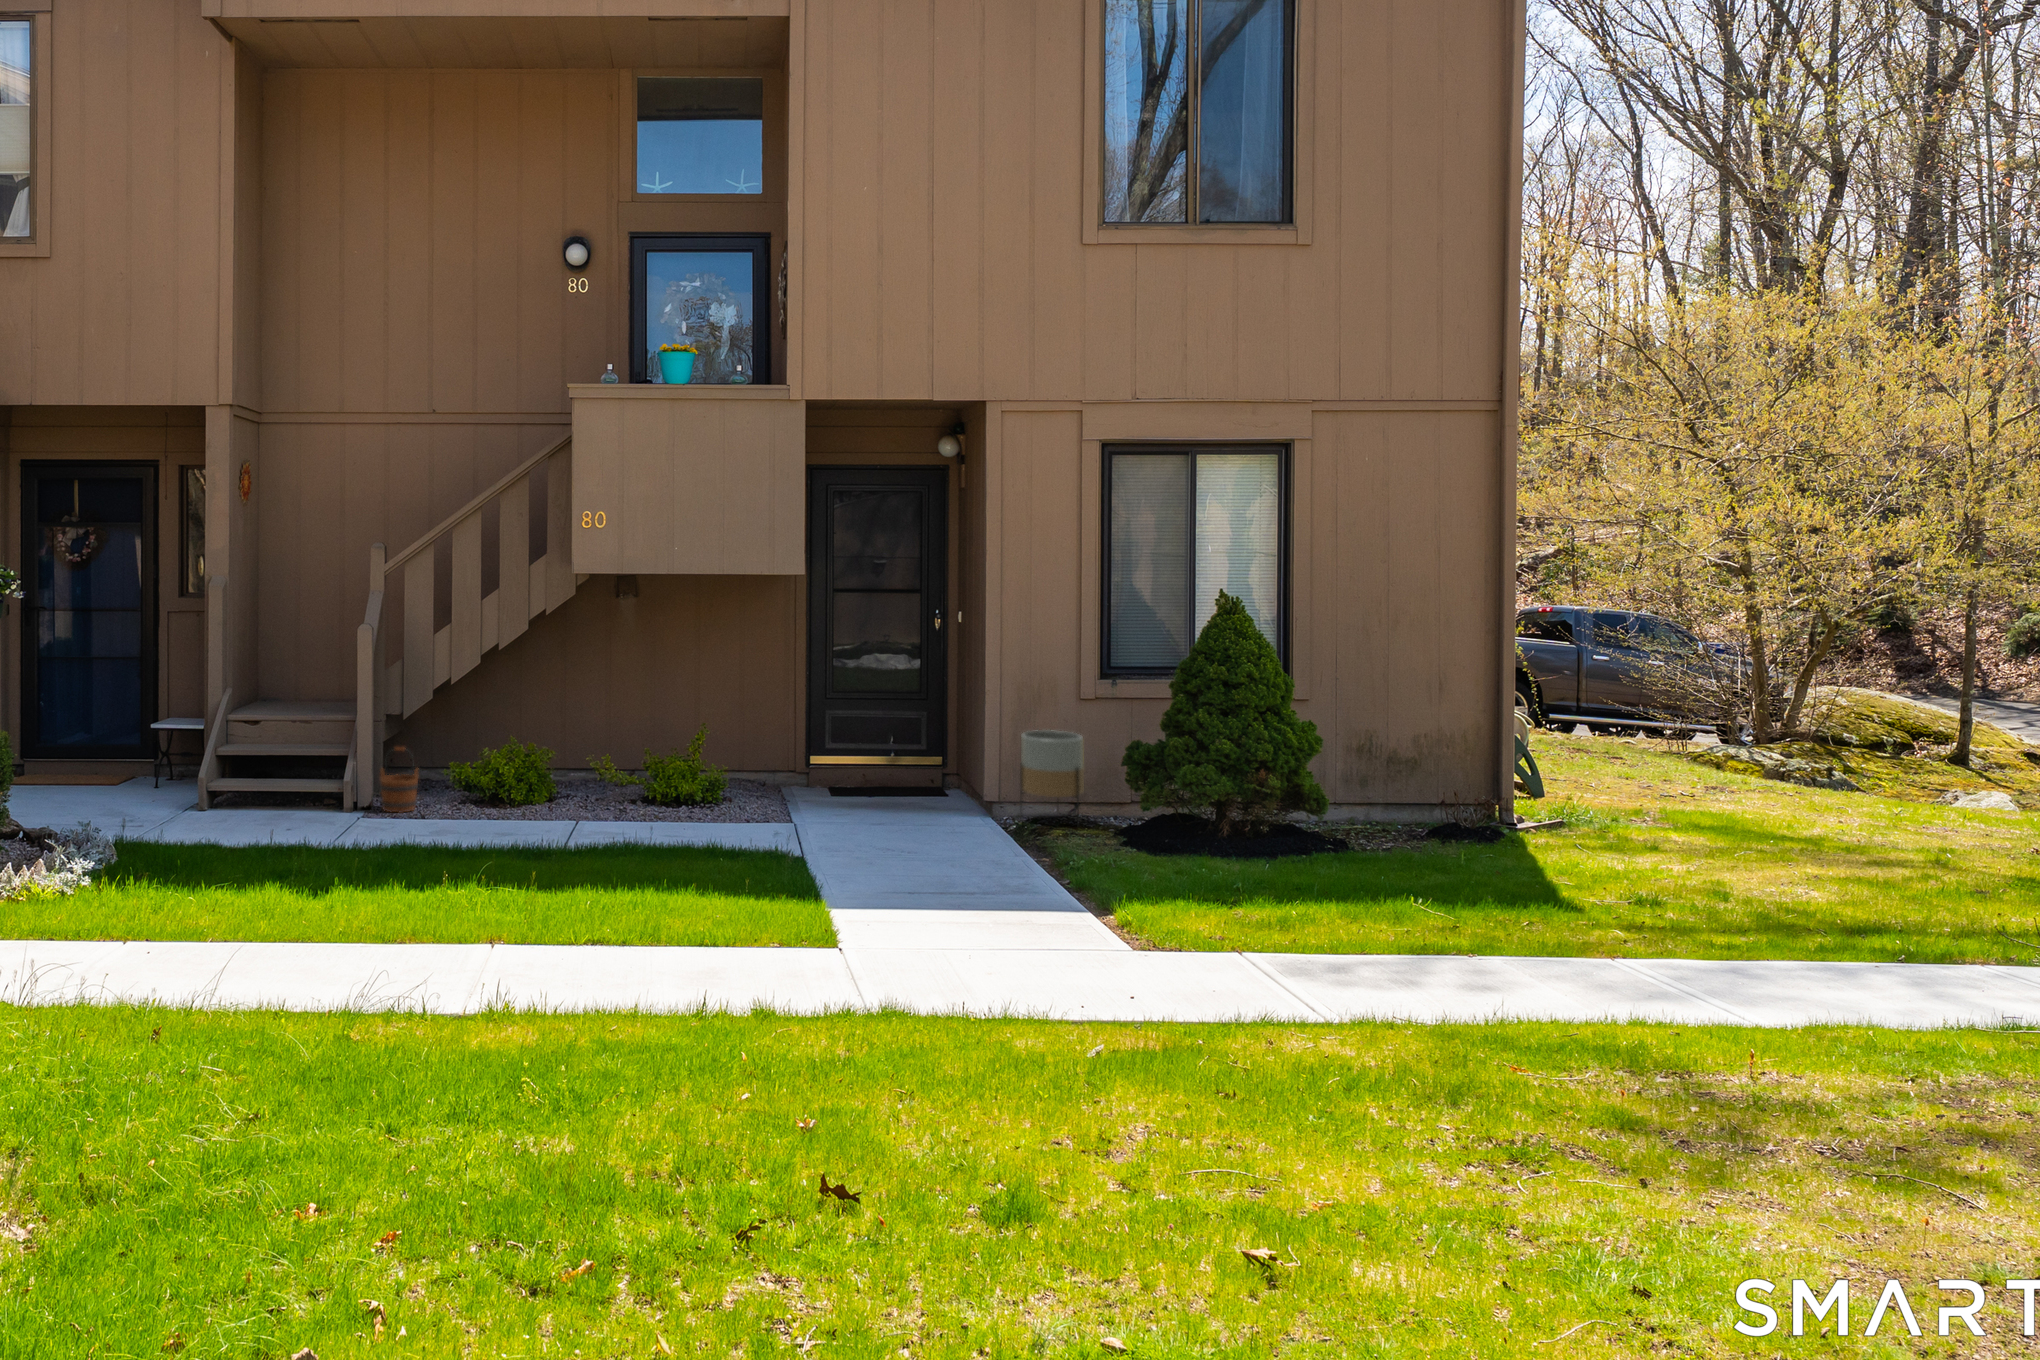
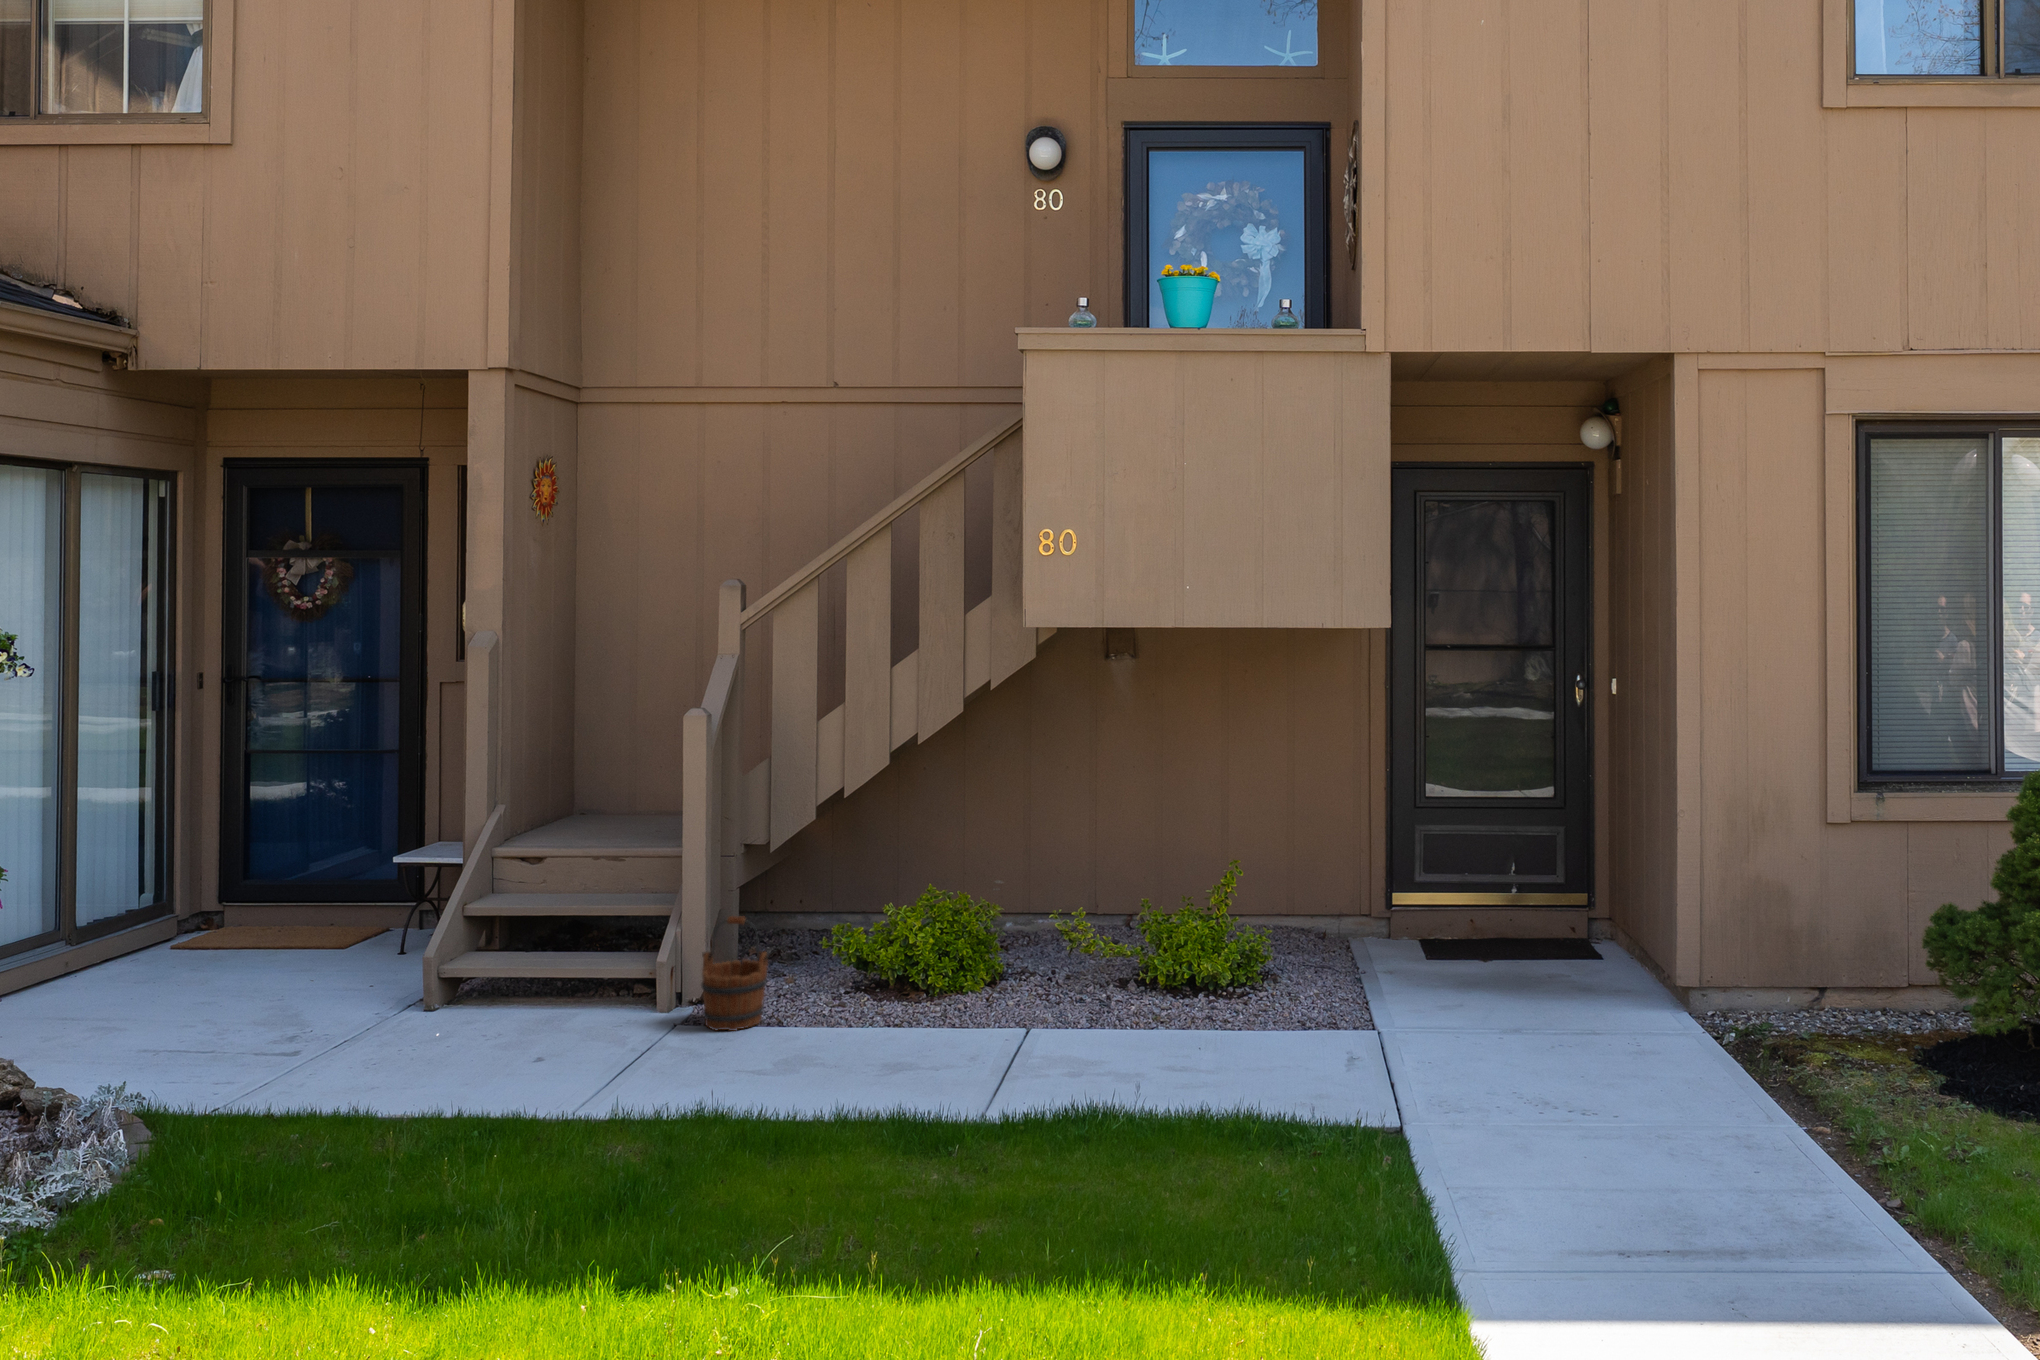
planter: present [1020,730,1084,800] -> none [1752,874,1860,1042]

